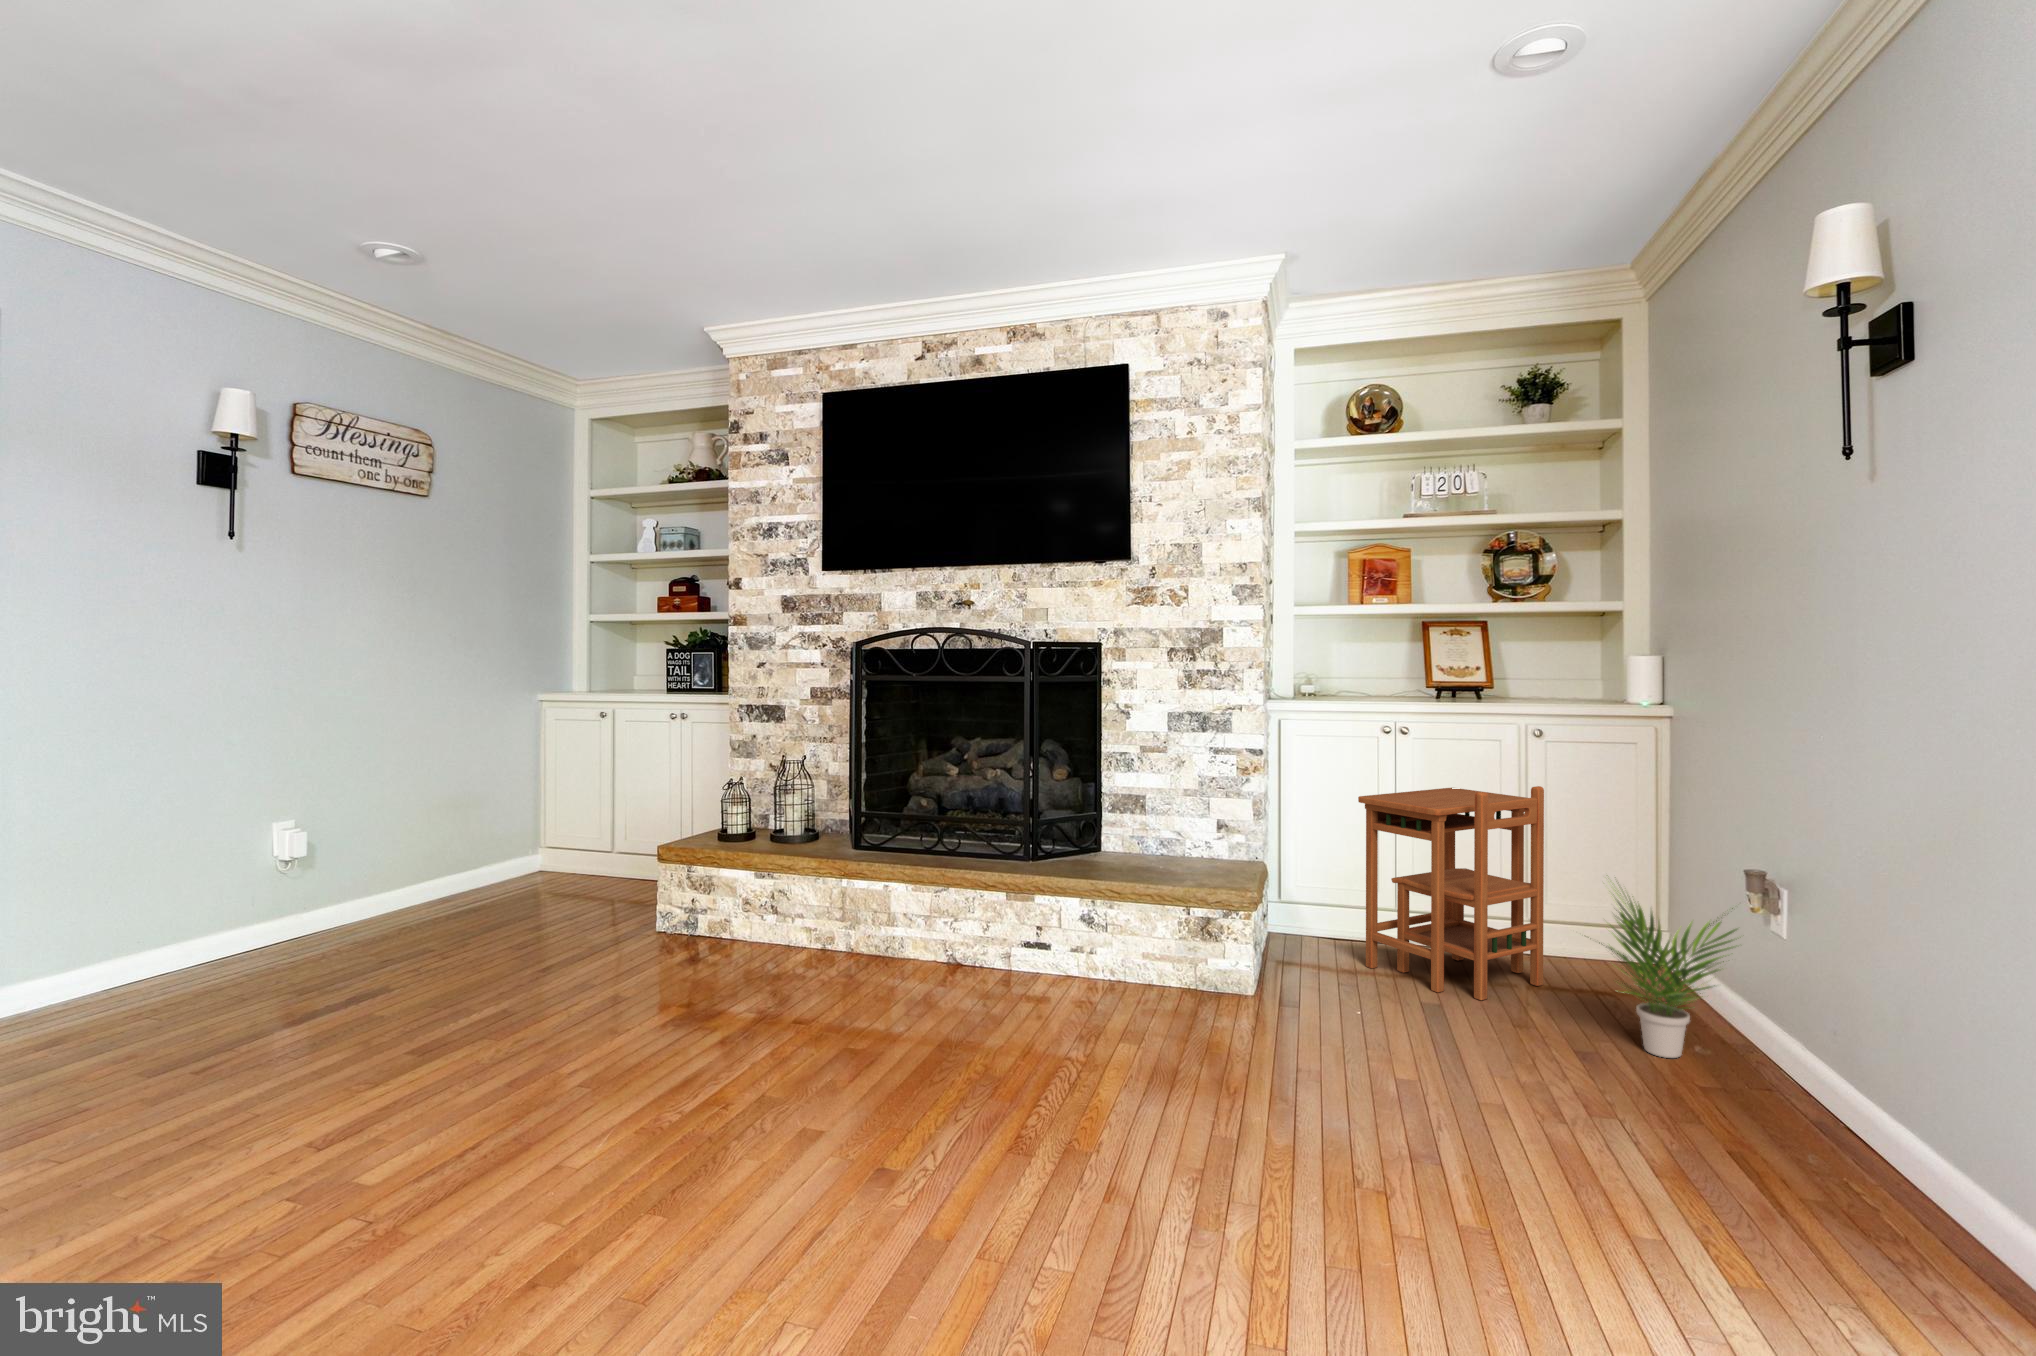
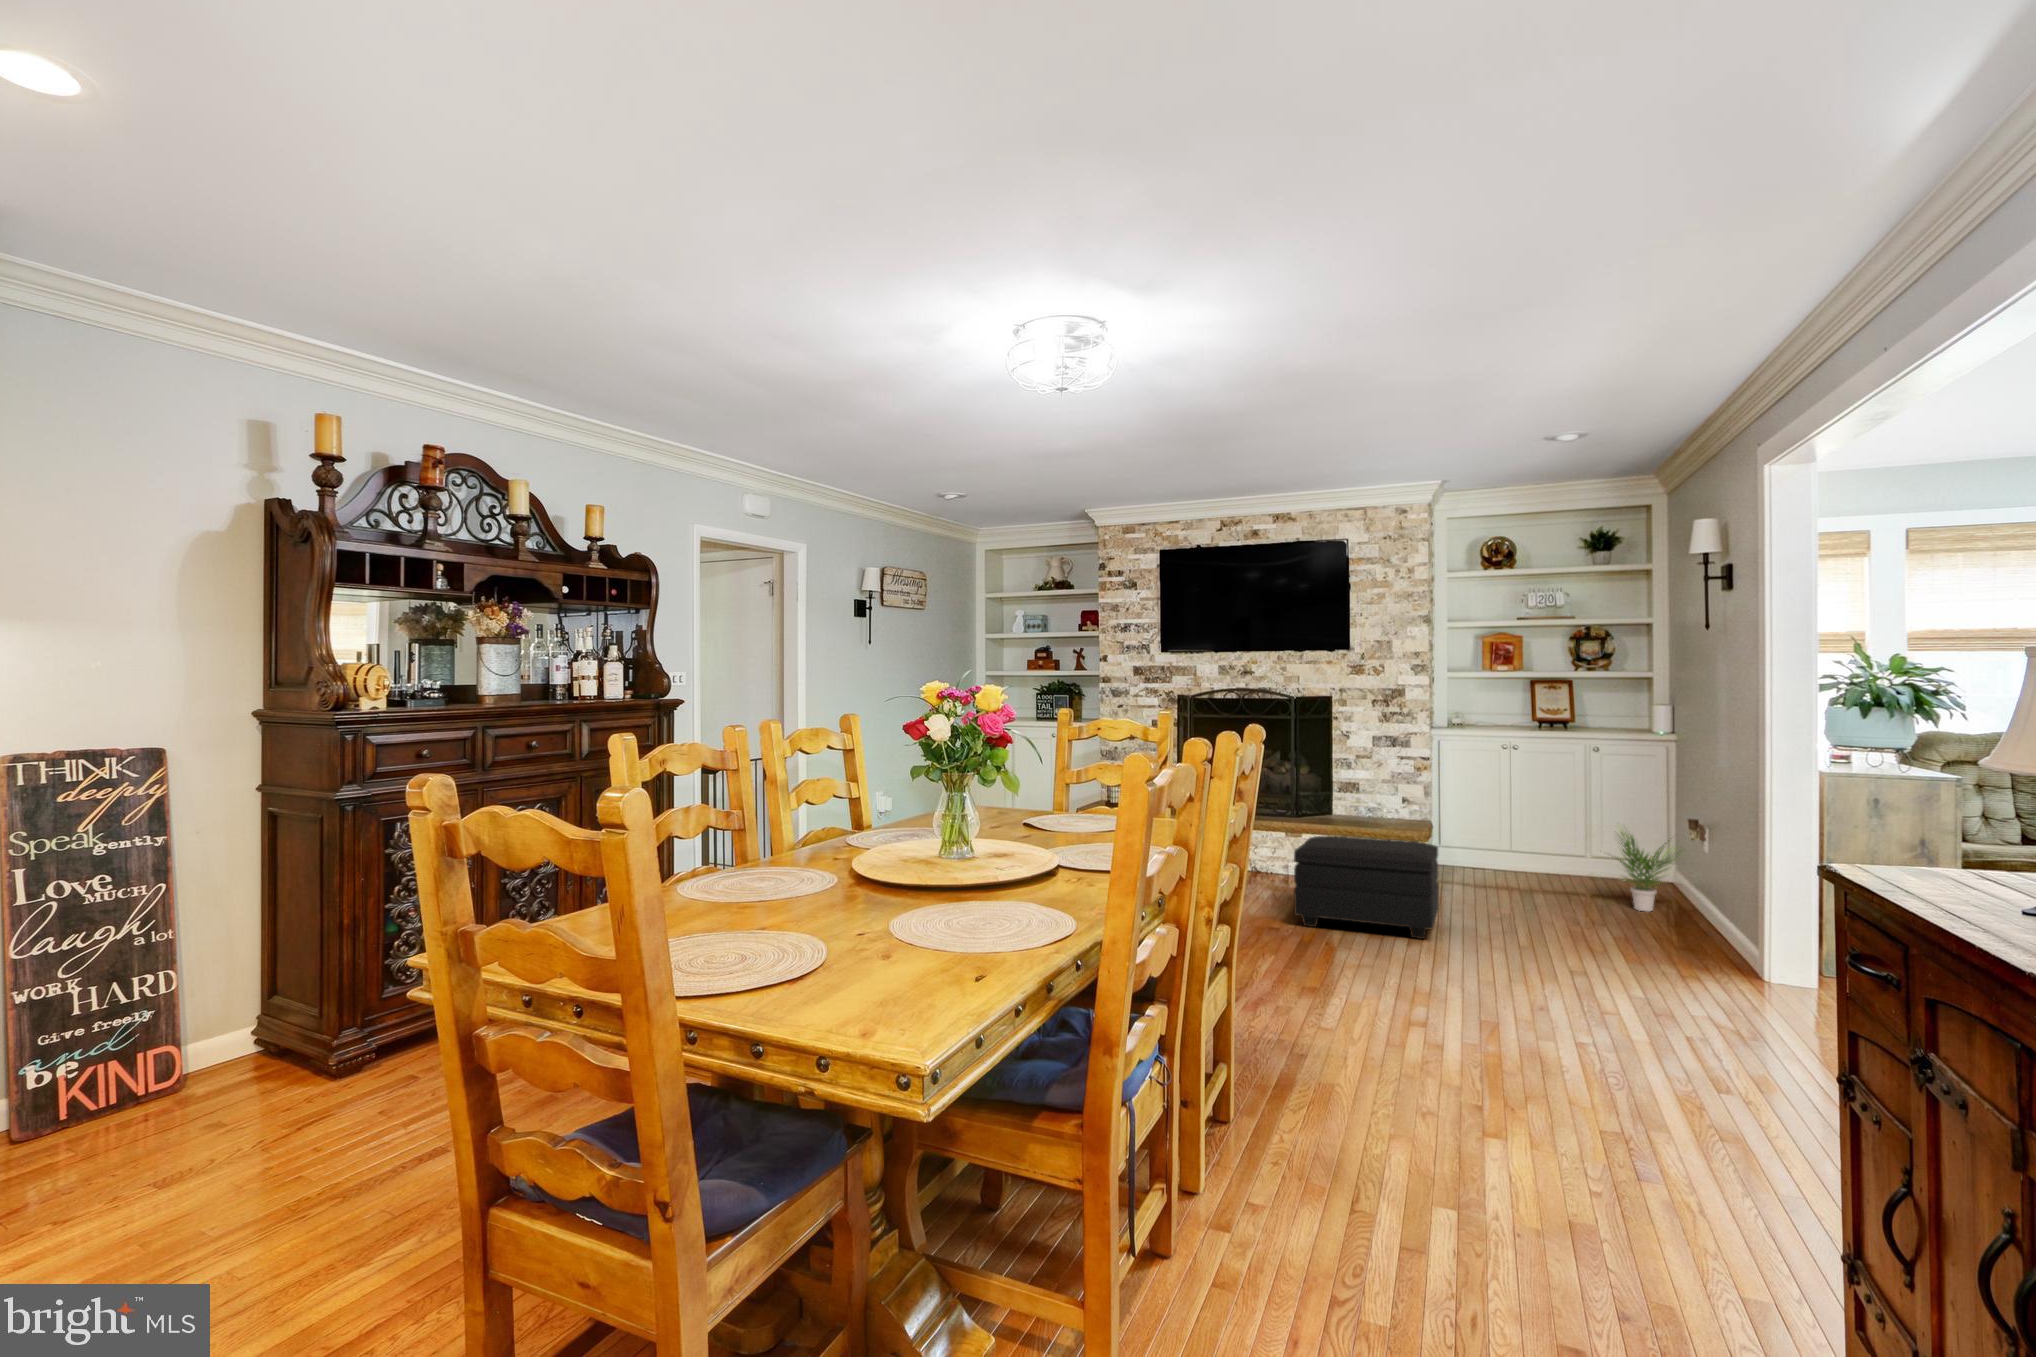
side table: present [1358,786,1544,1000] -> none [1486,778,1594,892]
footstool: none [936,927,1273,1216] -> present [1294,836,1439,939]

